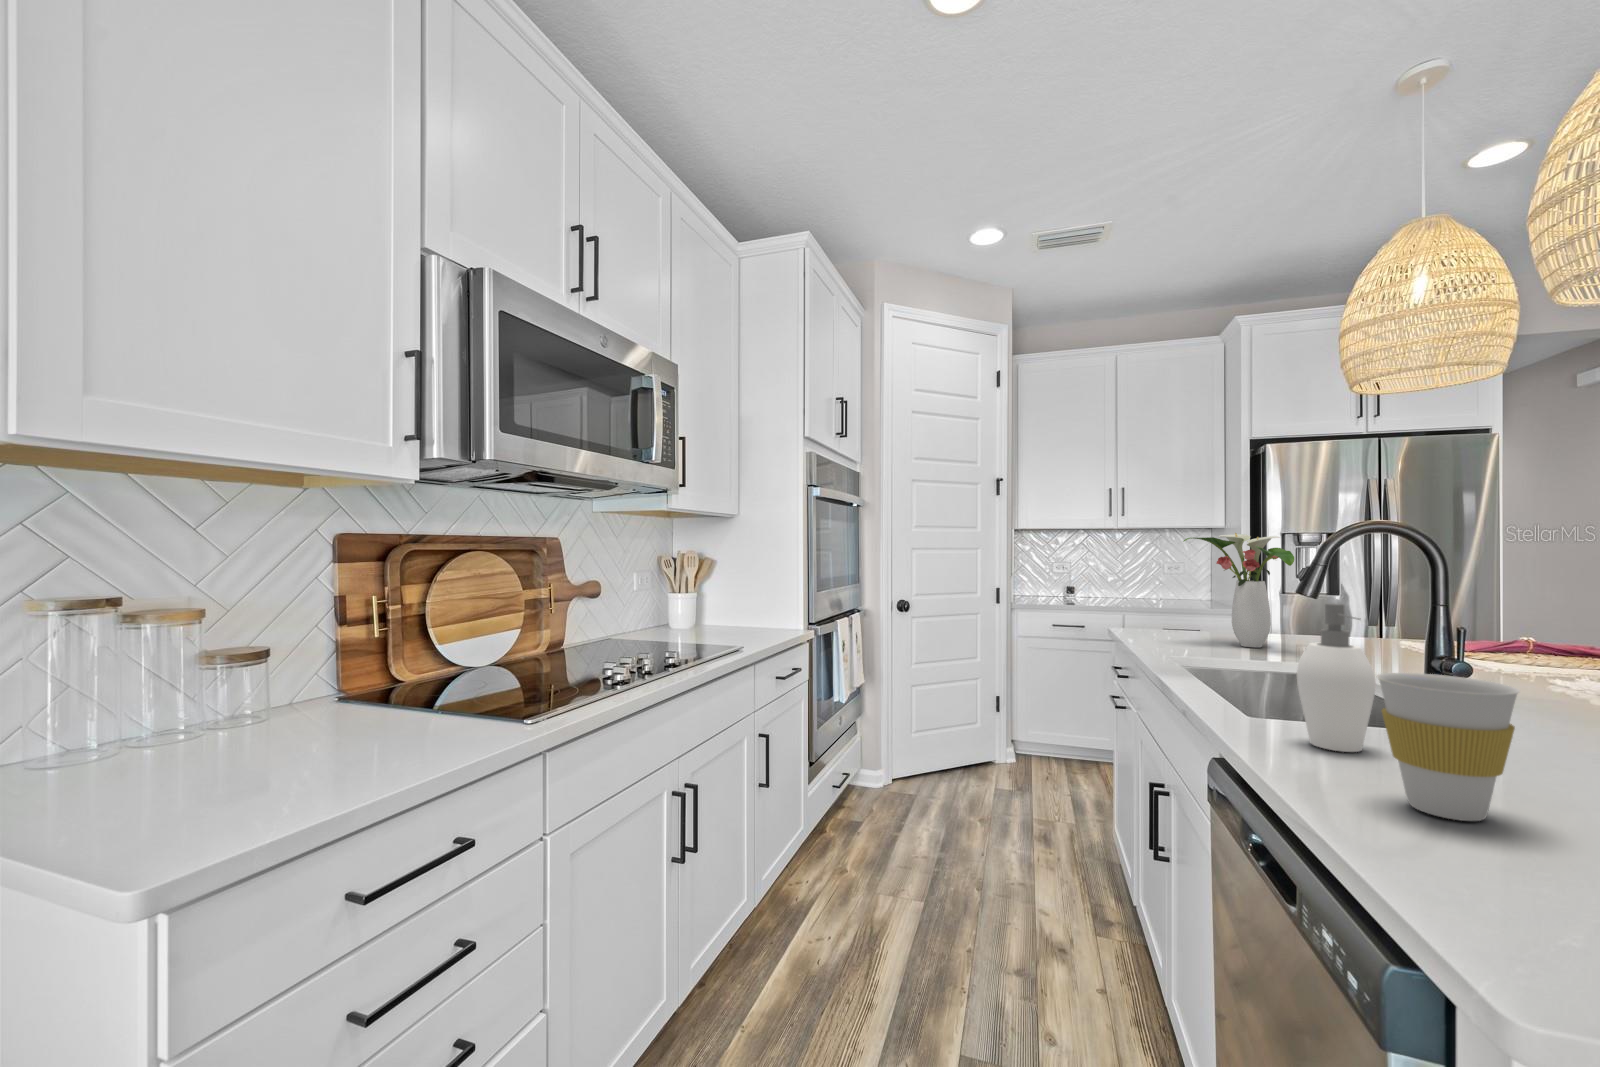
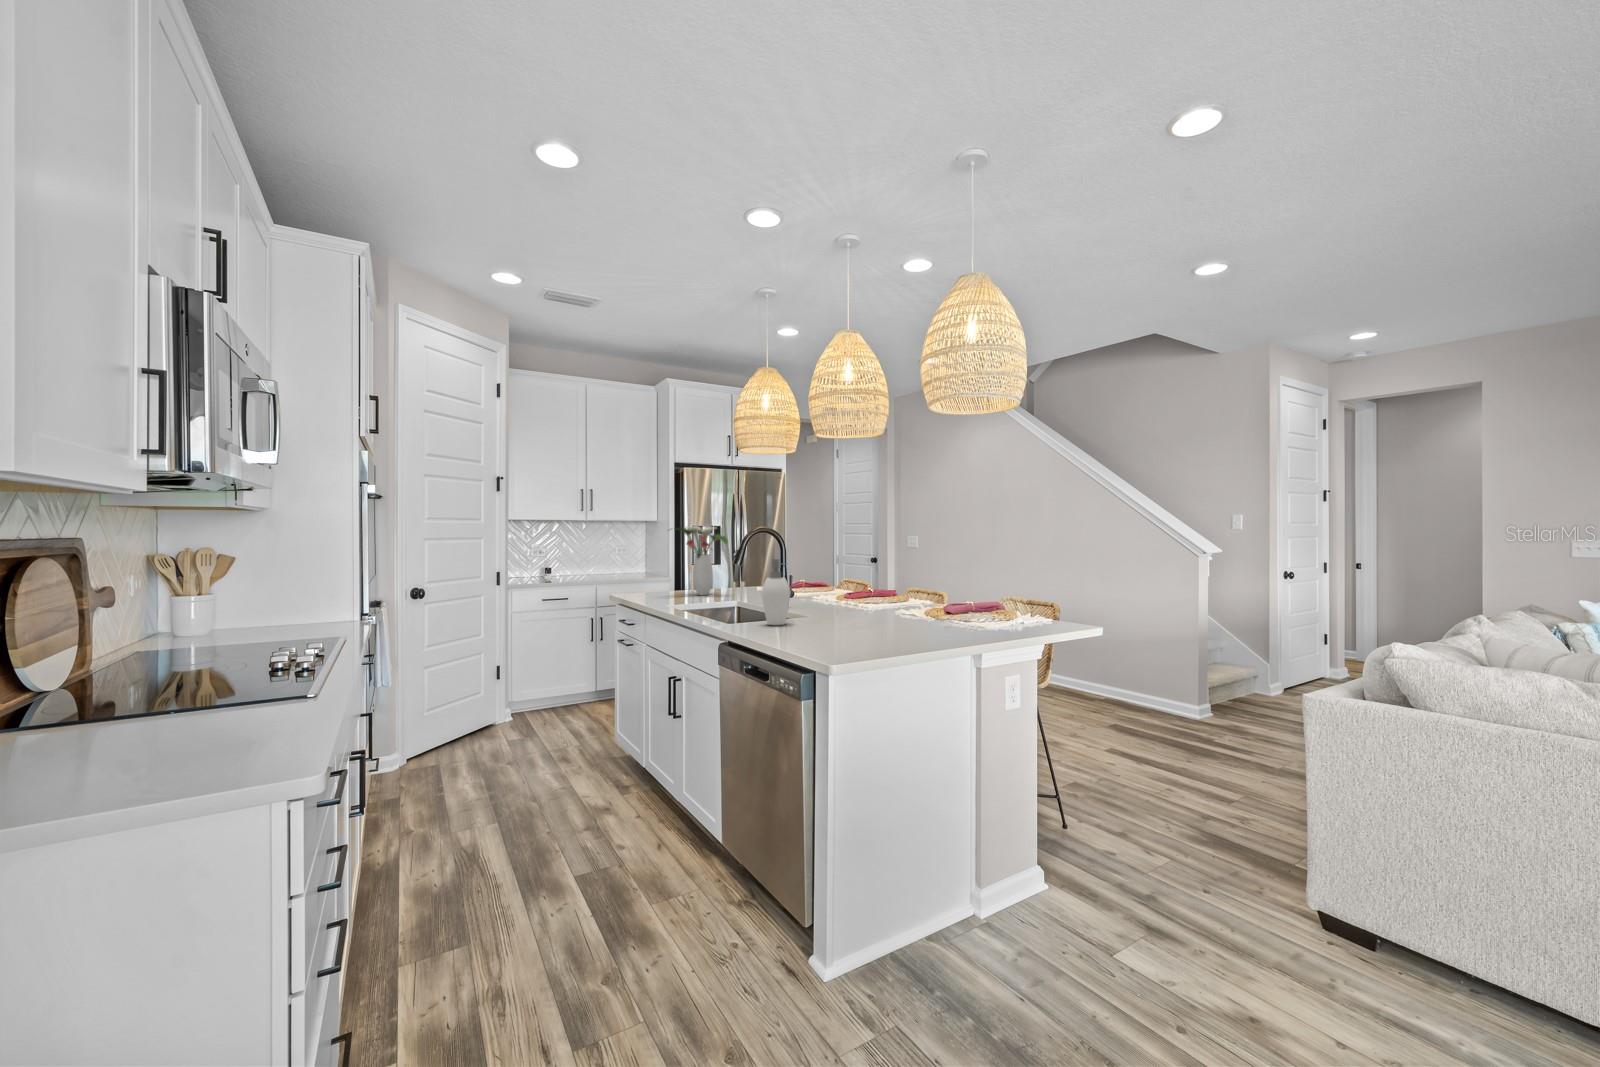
cup: present [1377,673,1519,821] -> none [801,583,841,635]

